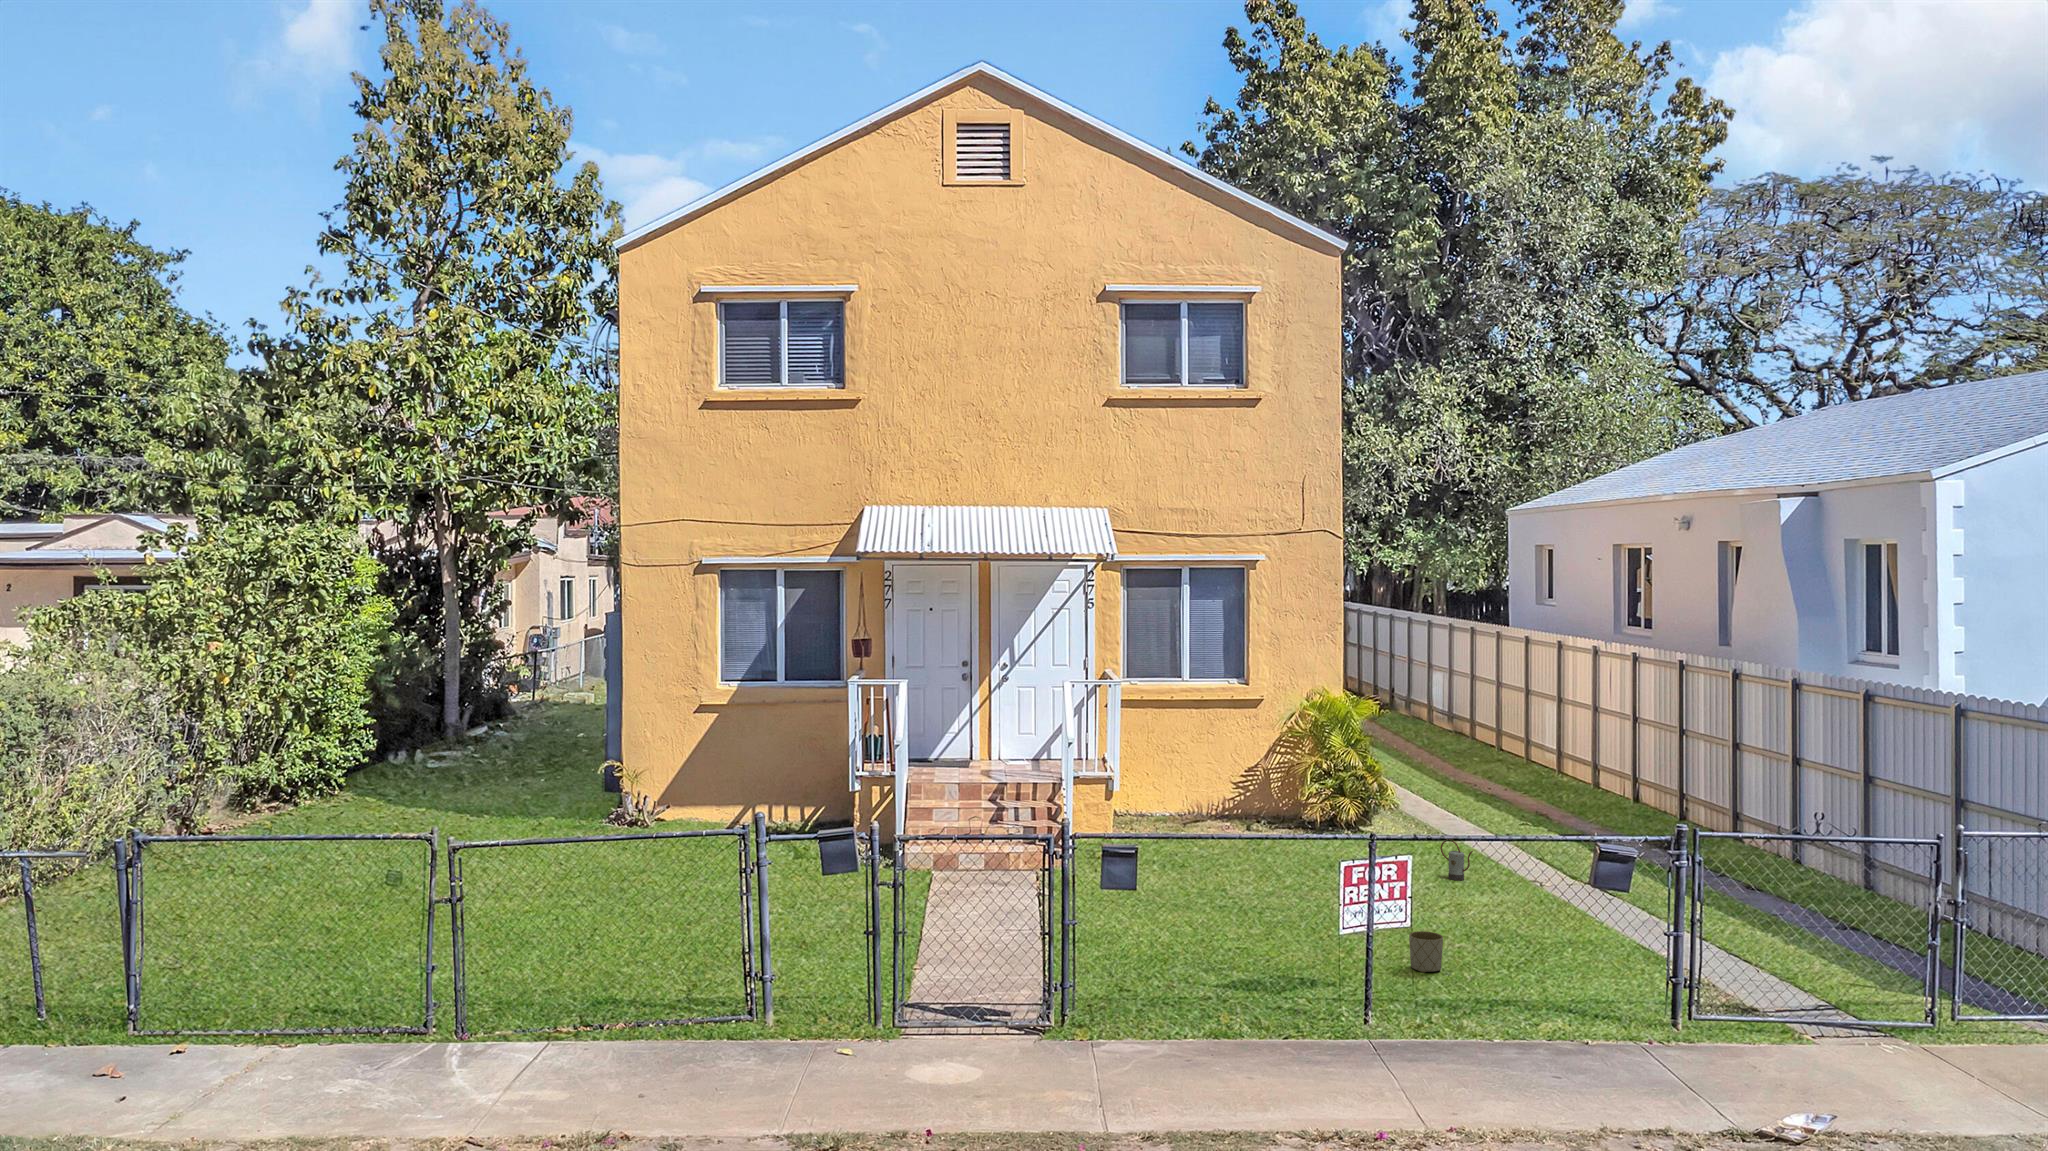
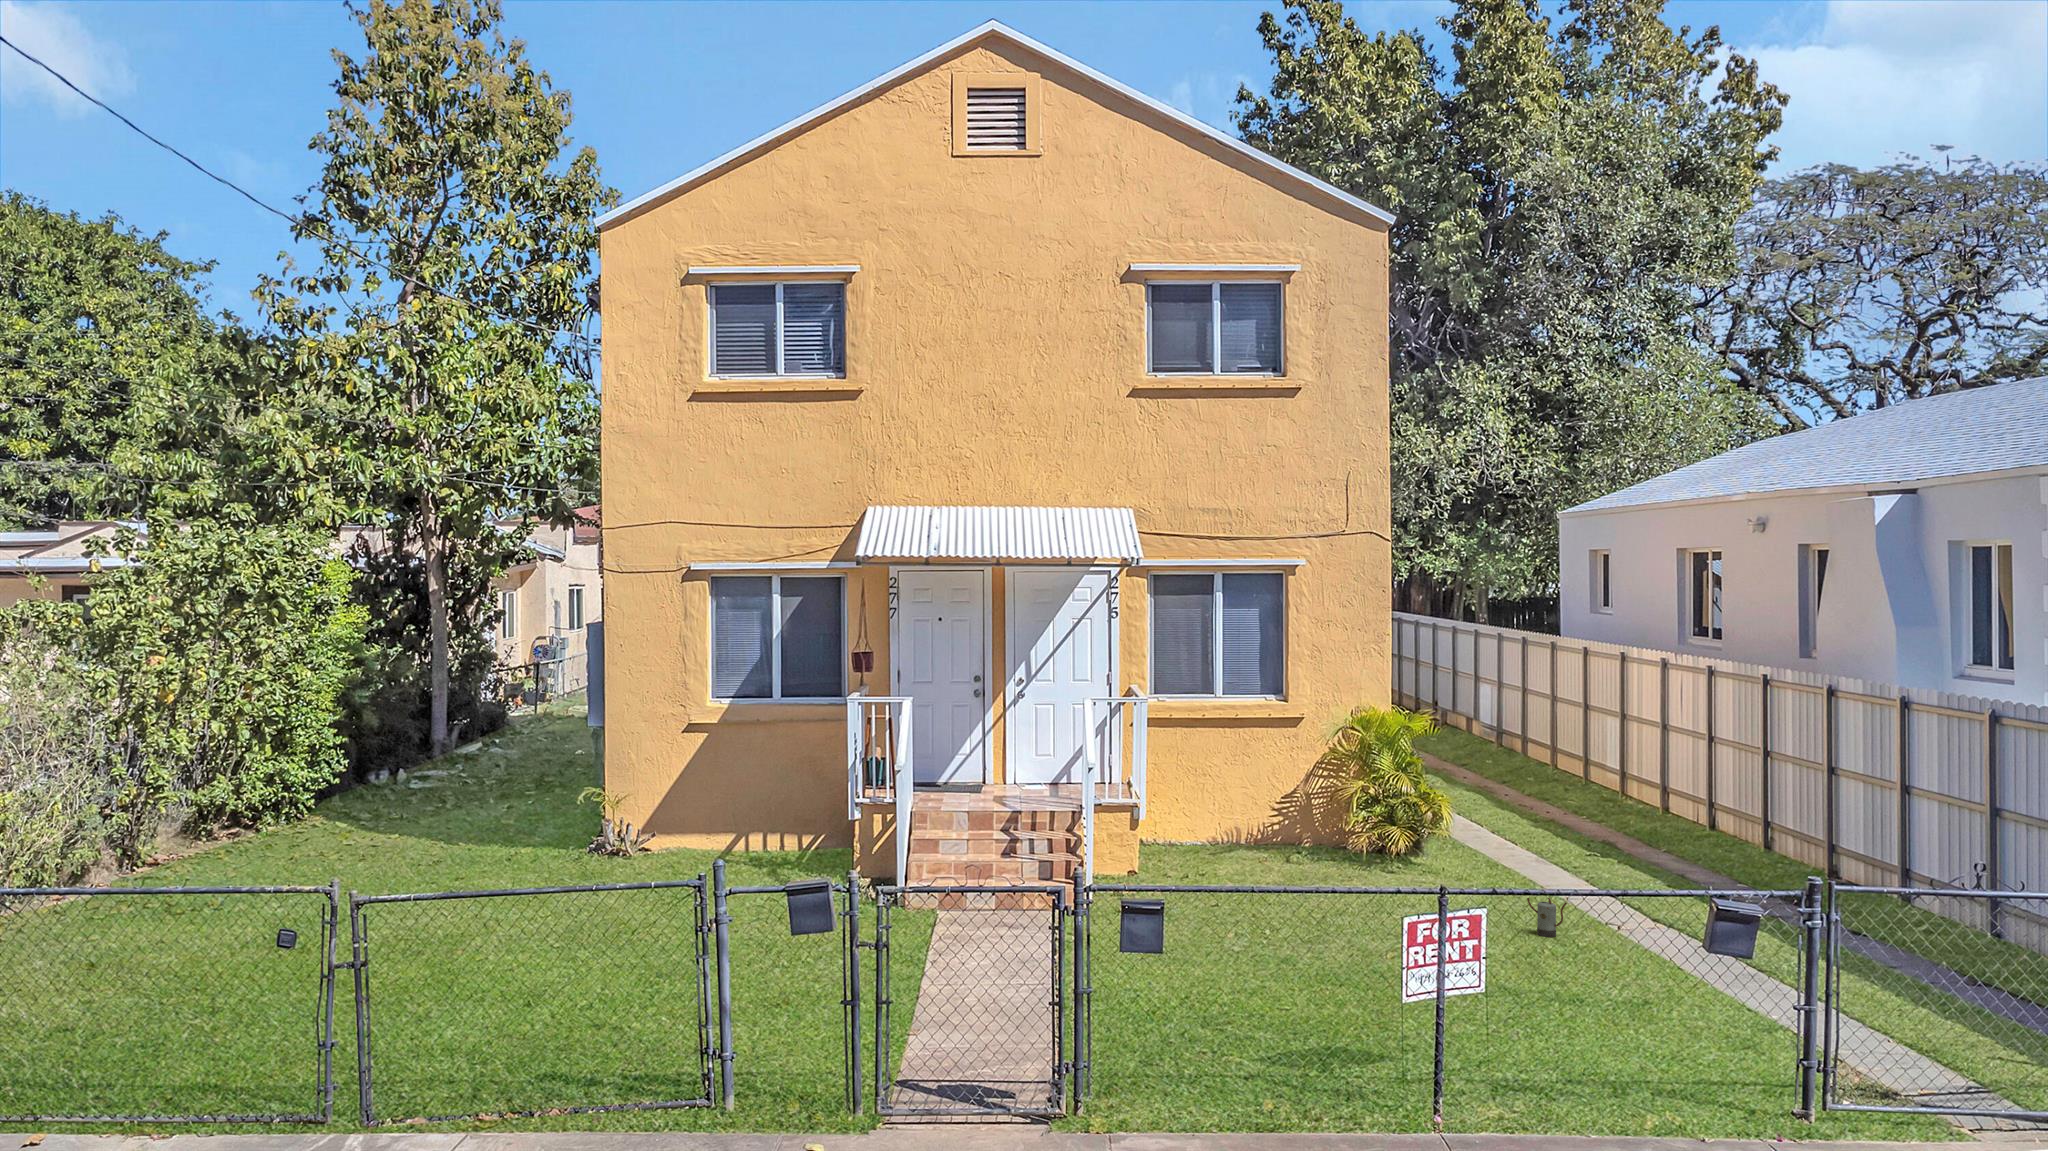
planter: present [1409,931,1443,973] -> none [1517,1024,1561,1079]

